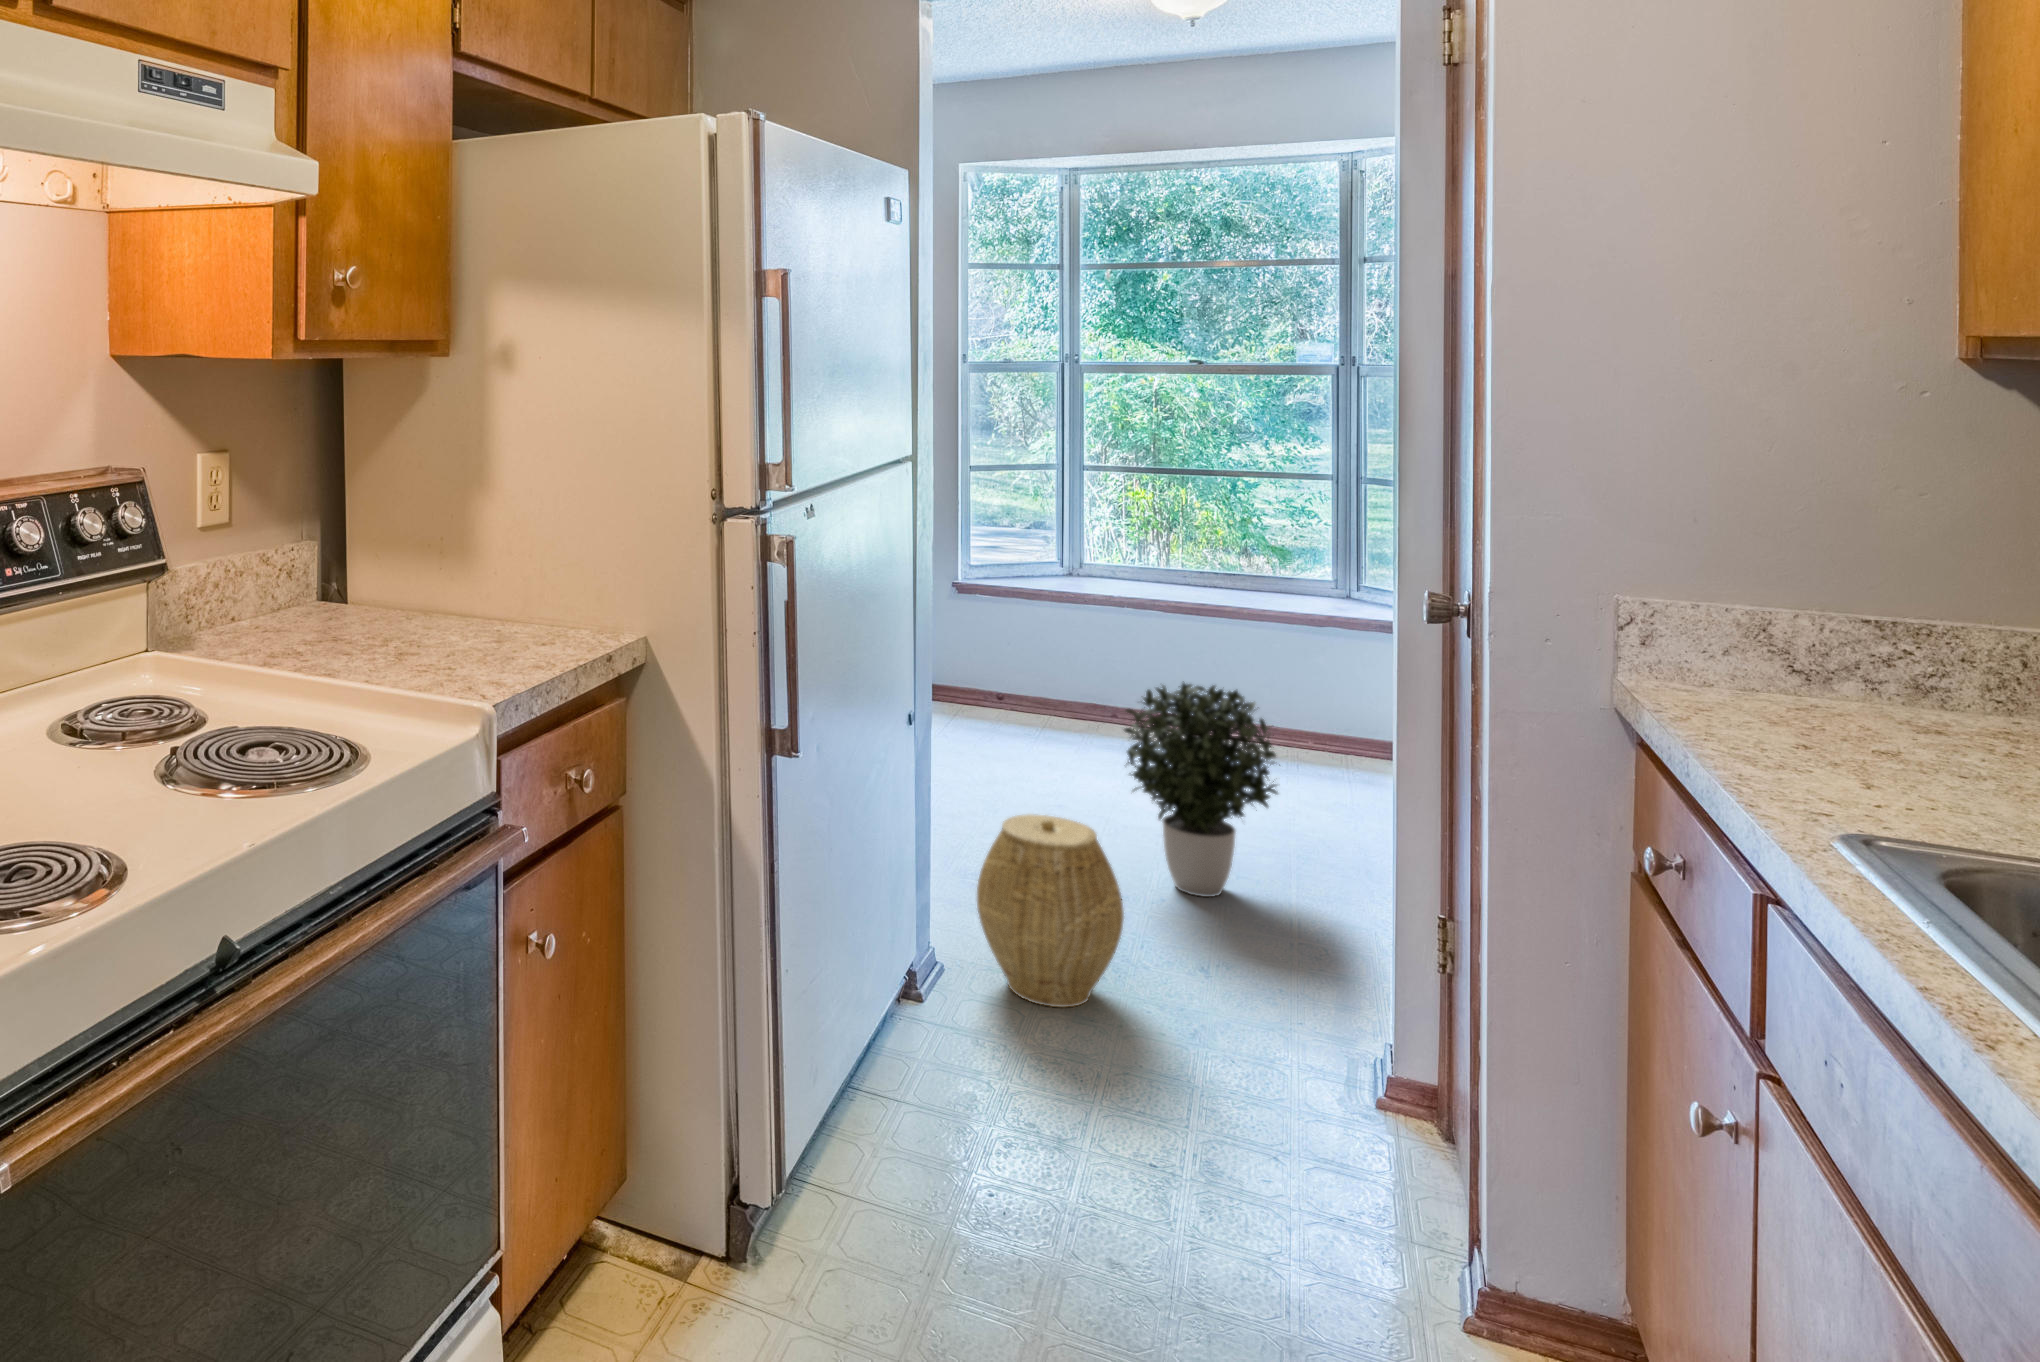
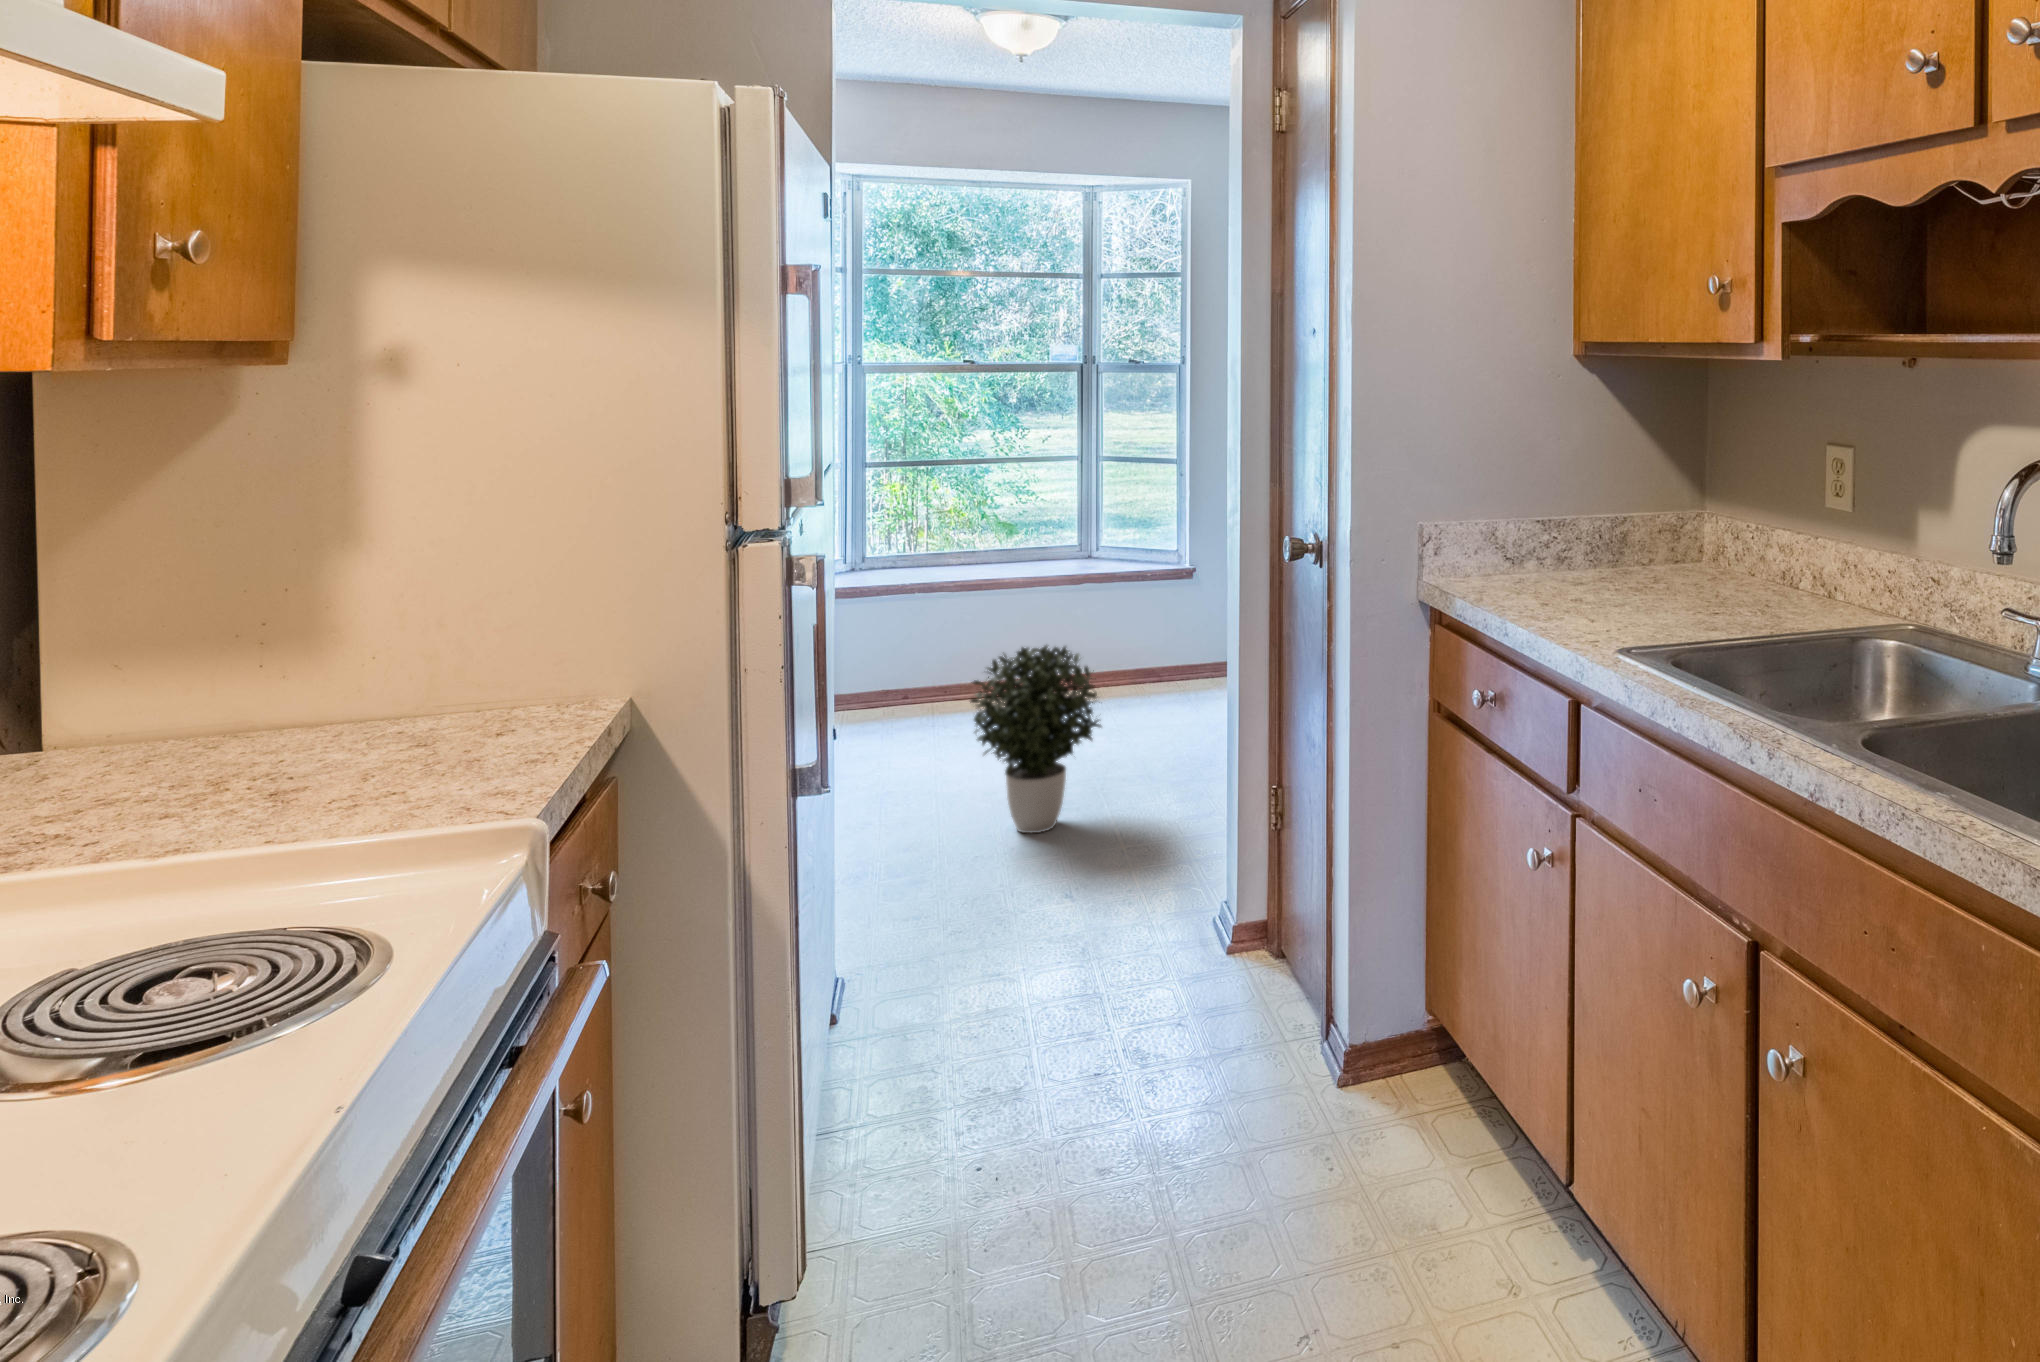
woven basket: present [977,814,1124,1007] -> none [883,792,1021,975]

